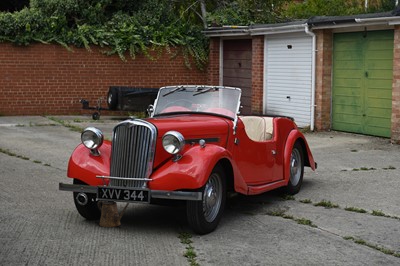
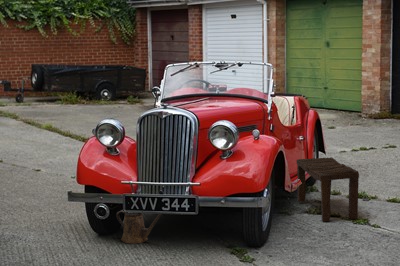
bench: none [266,169,307,221] -> present [297,157,359,222]

